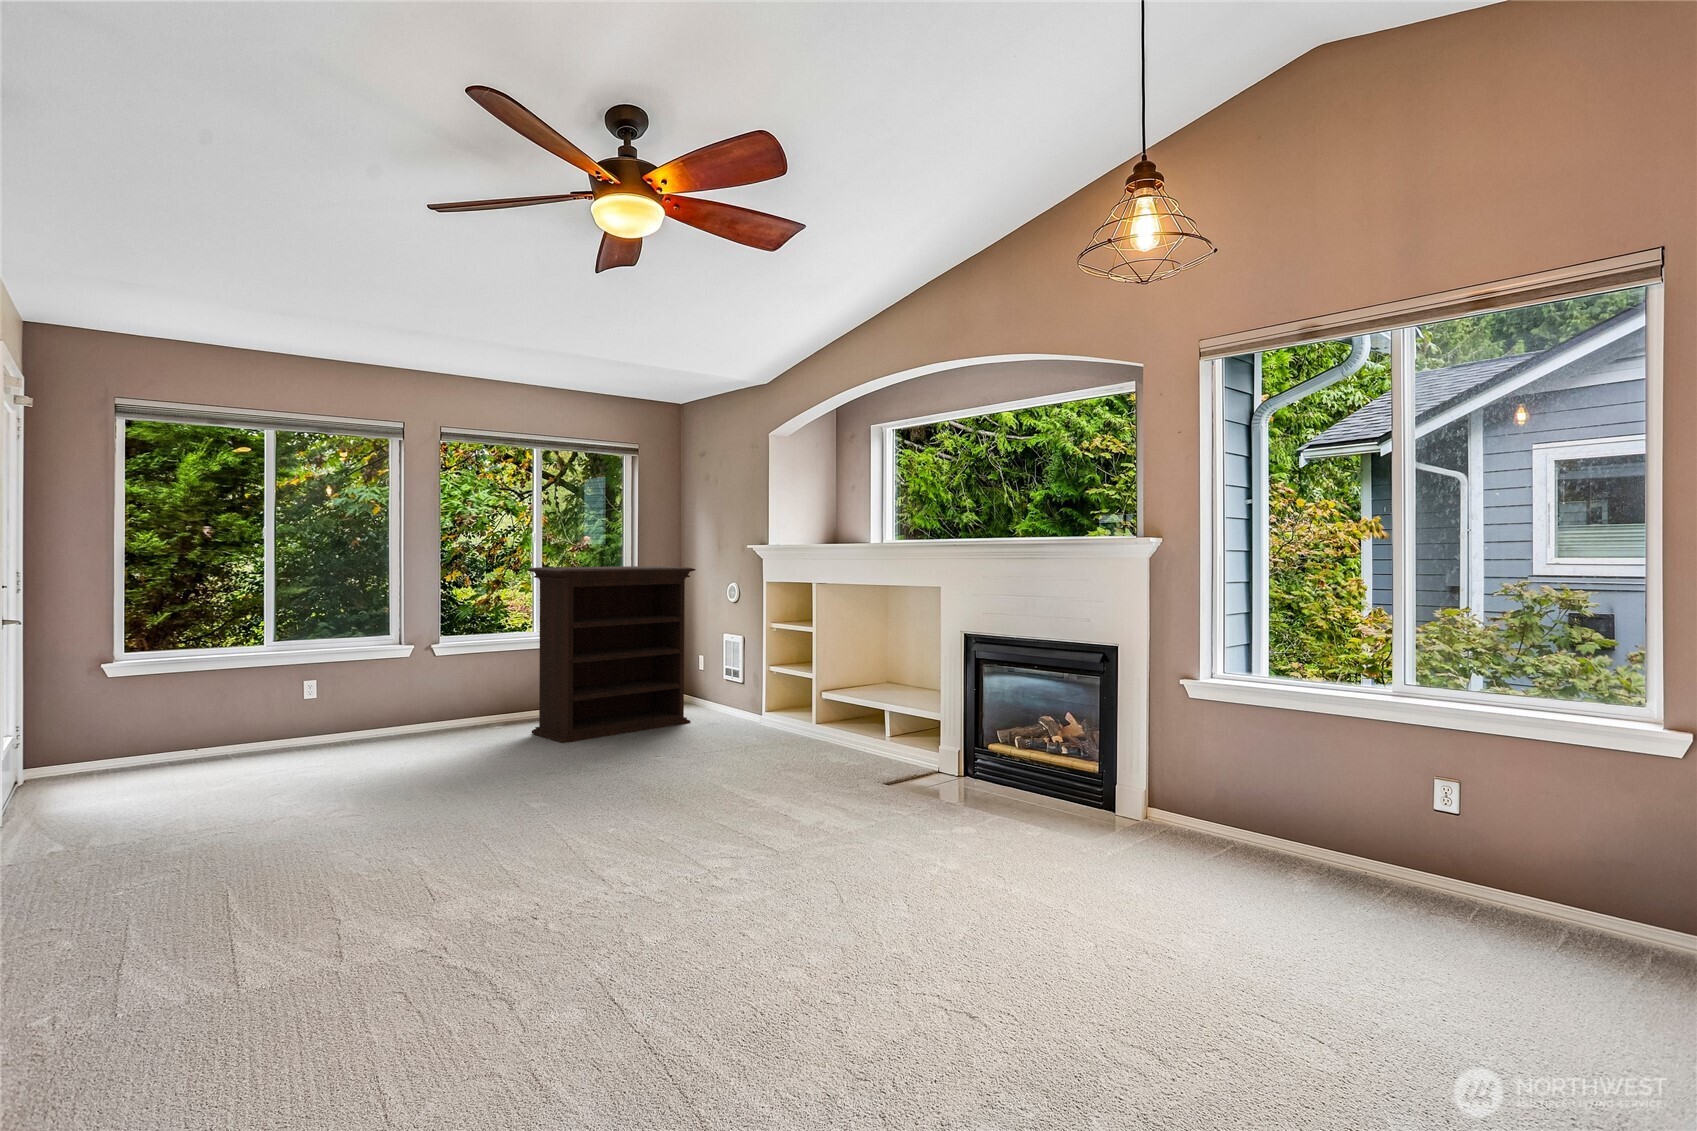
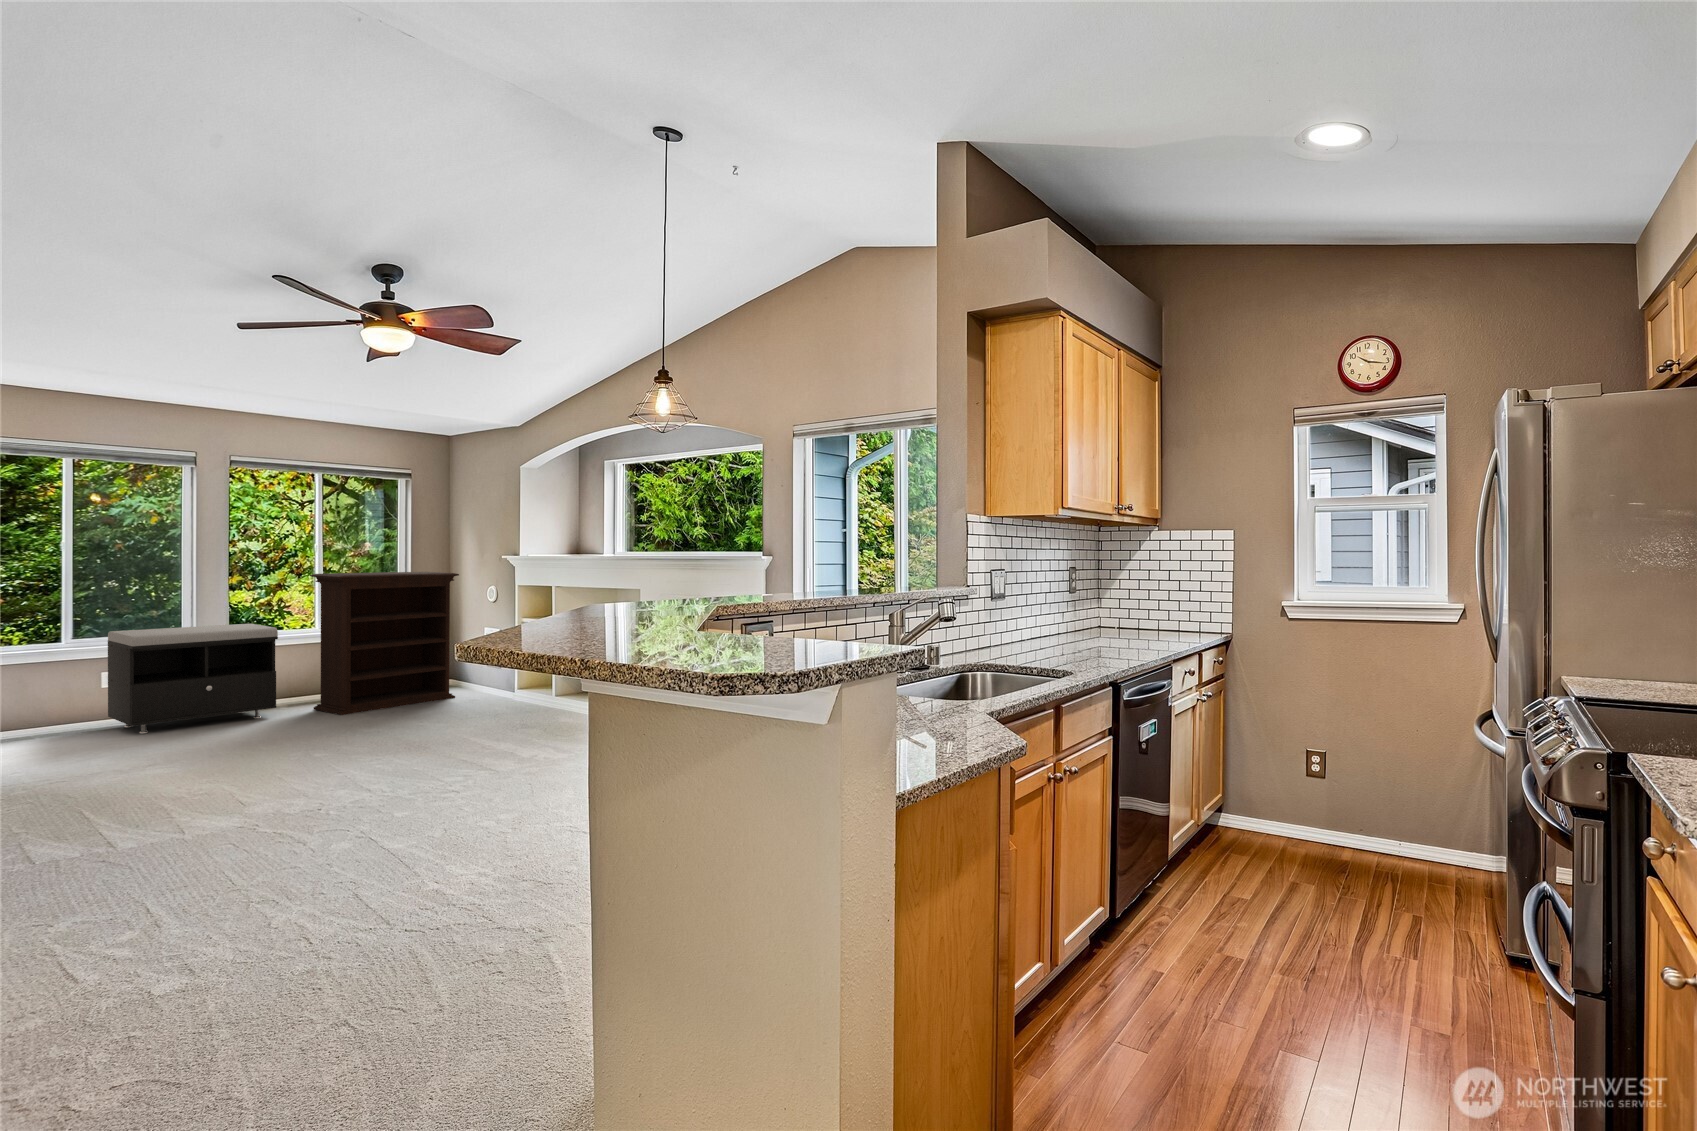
storage bench: none [311,627,492,760] -> present [108,624,278,734]

